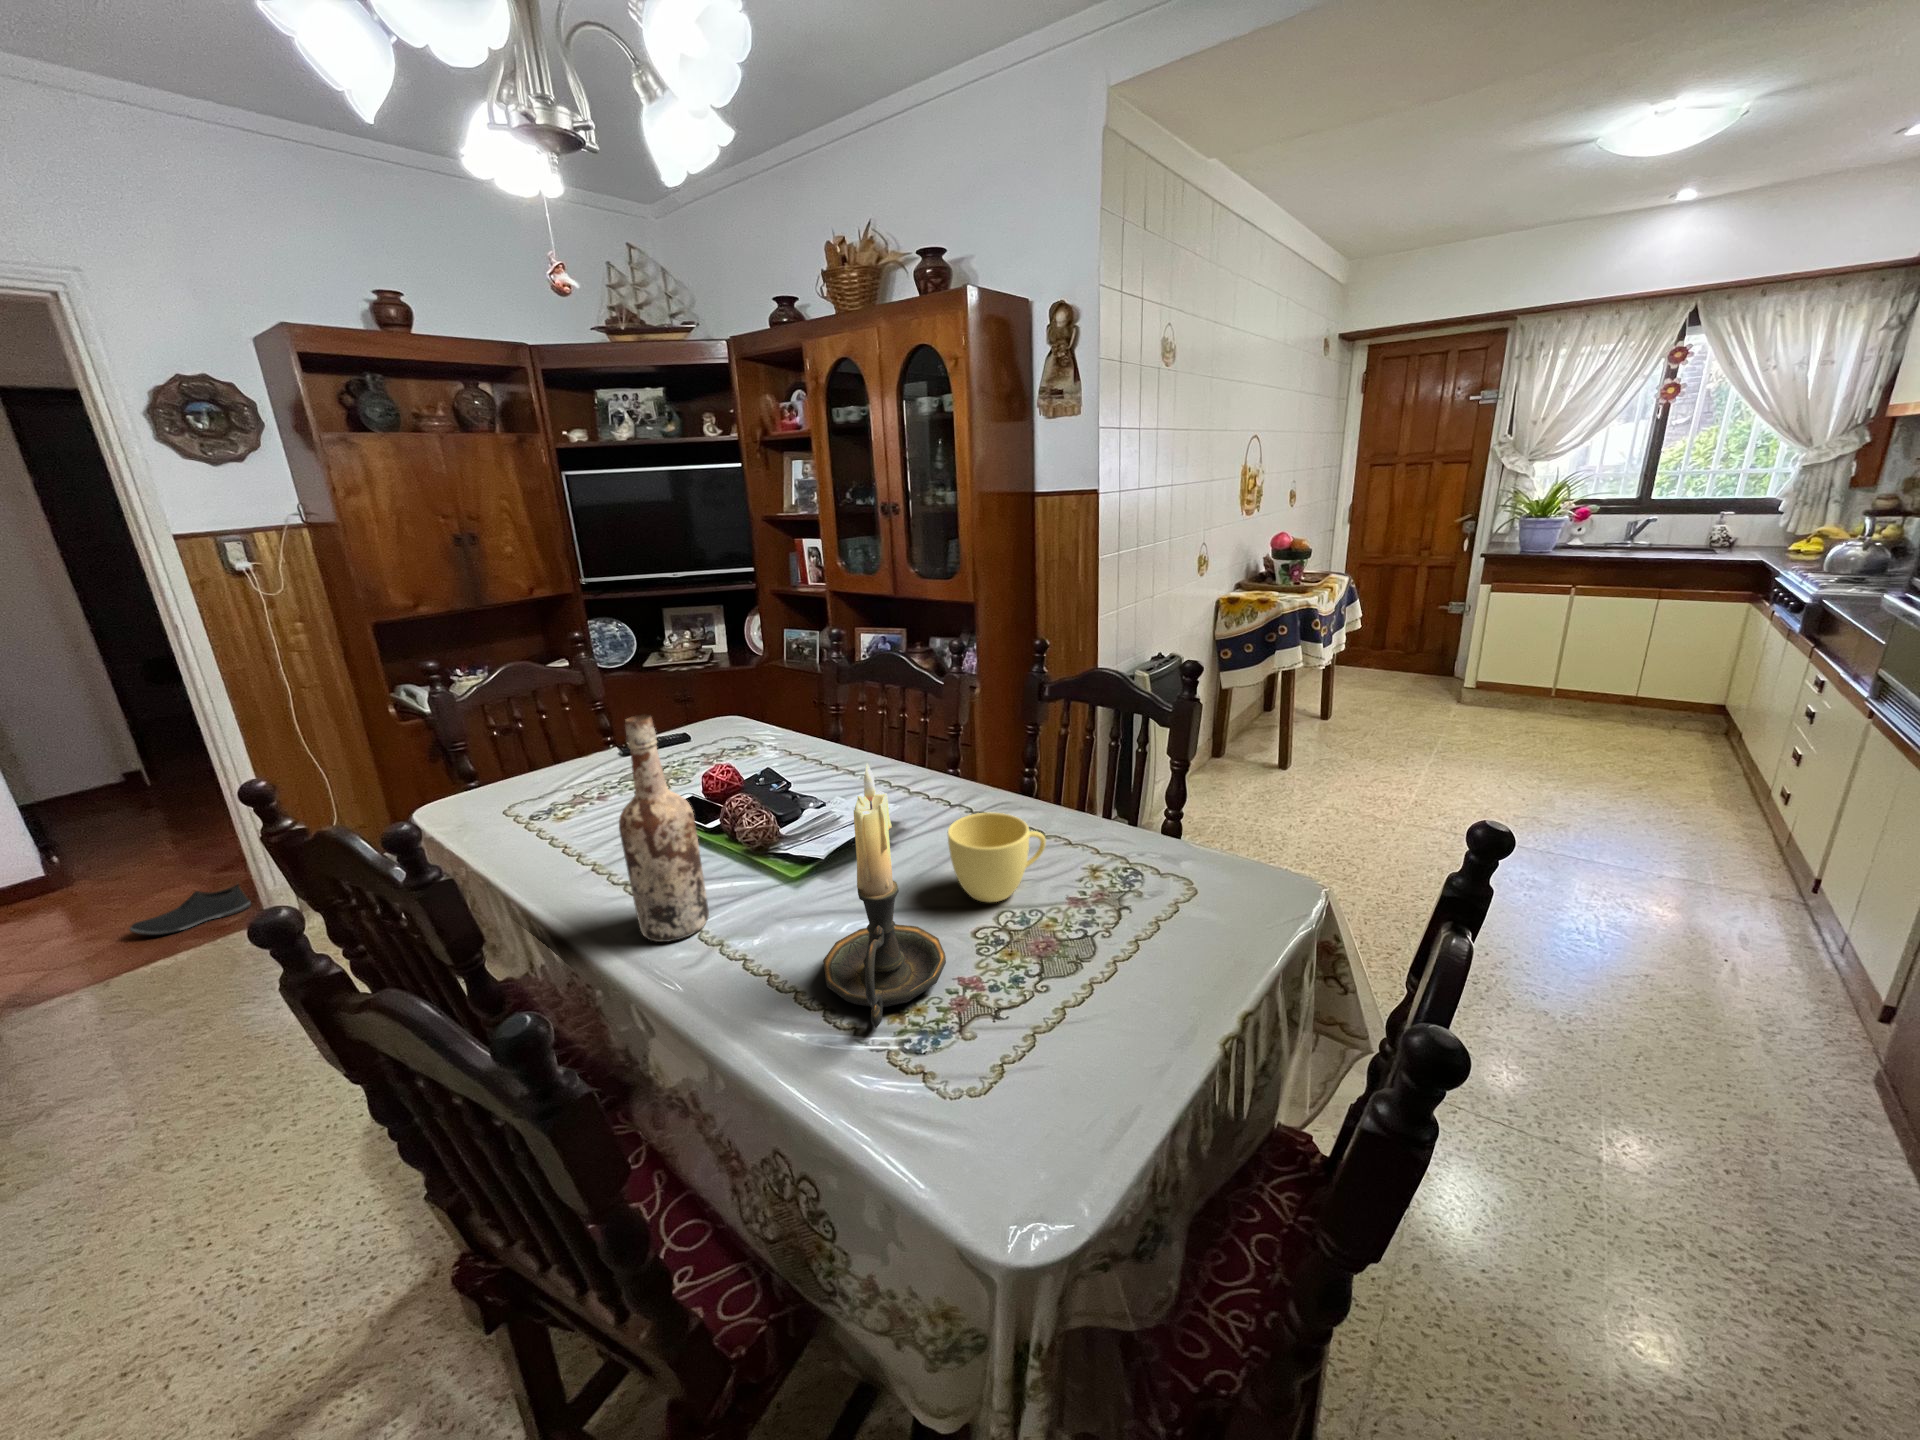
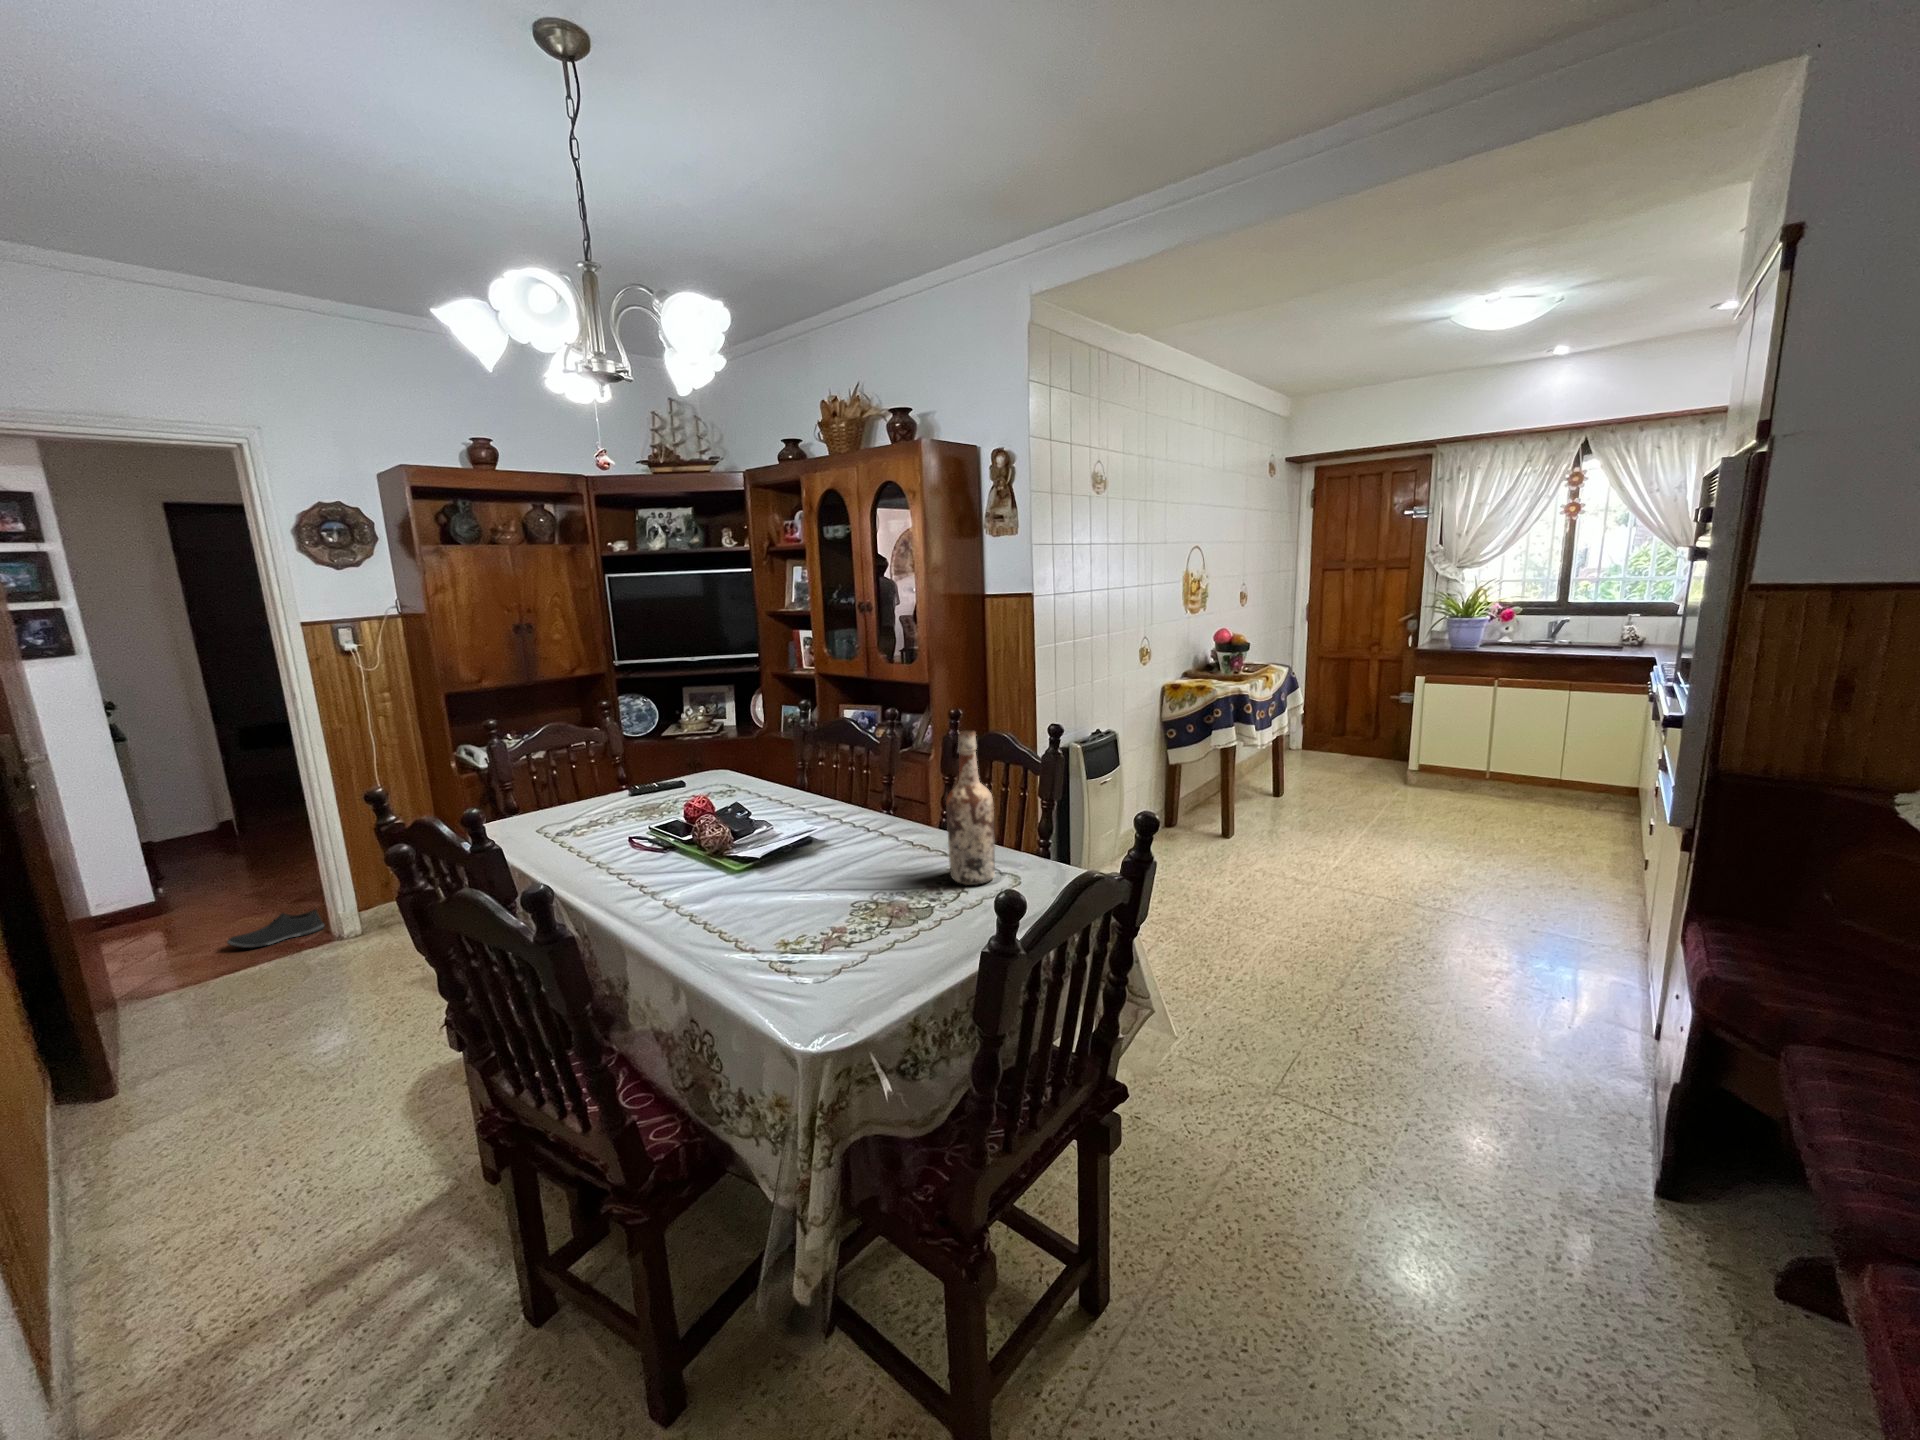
wine bottle: present [619,715,709,942] -> present [946,730,995,885]
candle holder: present [823,764,946,1028] -> none [734,776,819,952]
cup: present [947,813,1046,902] -> none [839,827,912,889]

